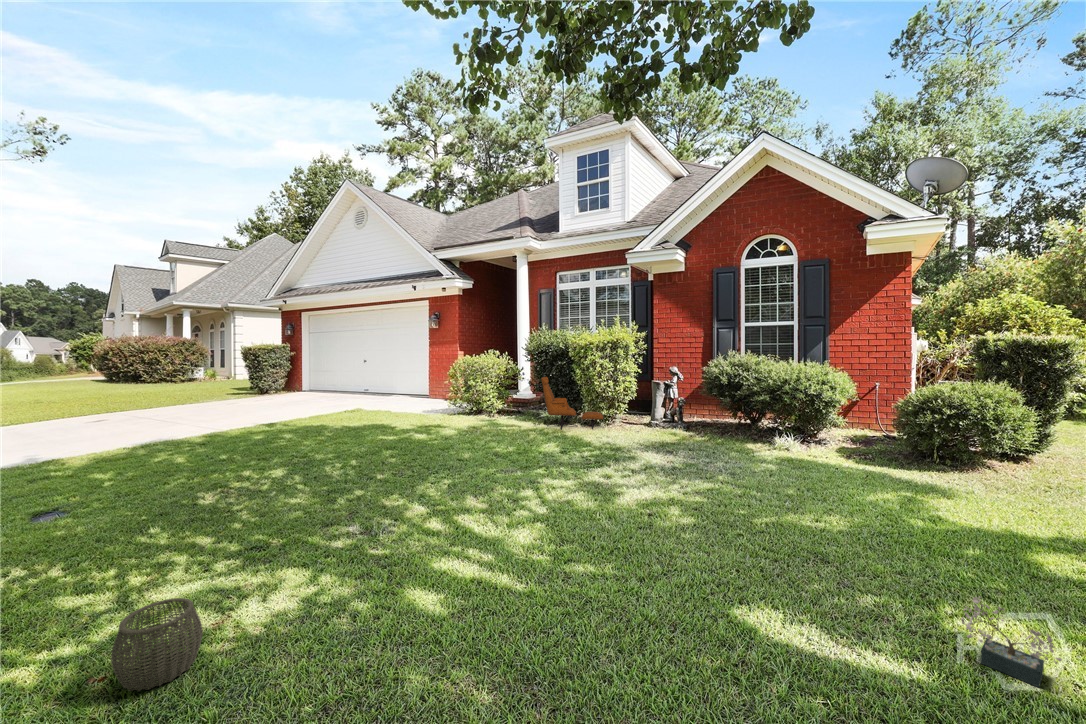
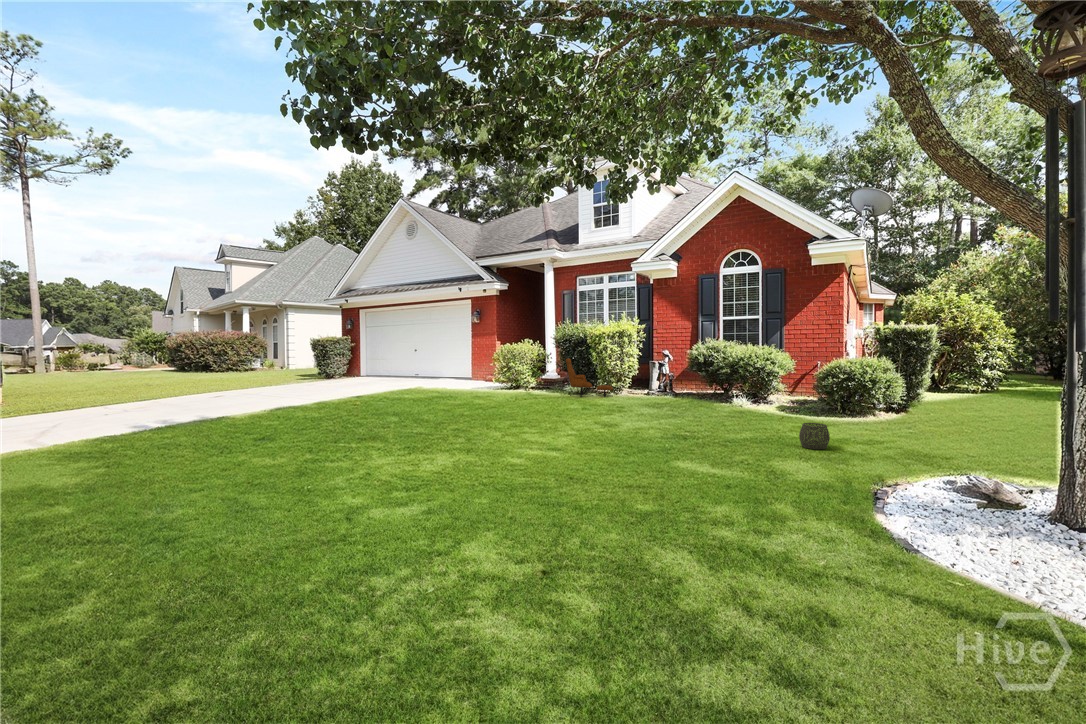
decorative plant: present [961,596,1062,687] -> none [757,436,791,467]
woven basket: present [111,598,203,691] -> present [799,423,830,450]

